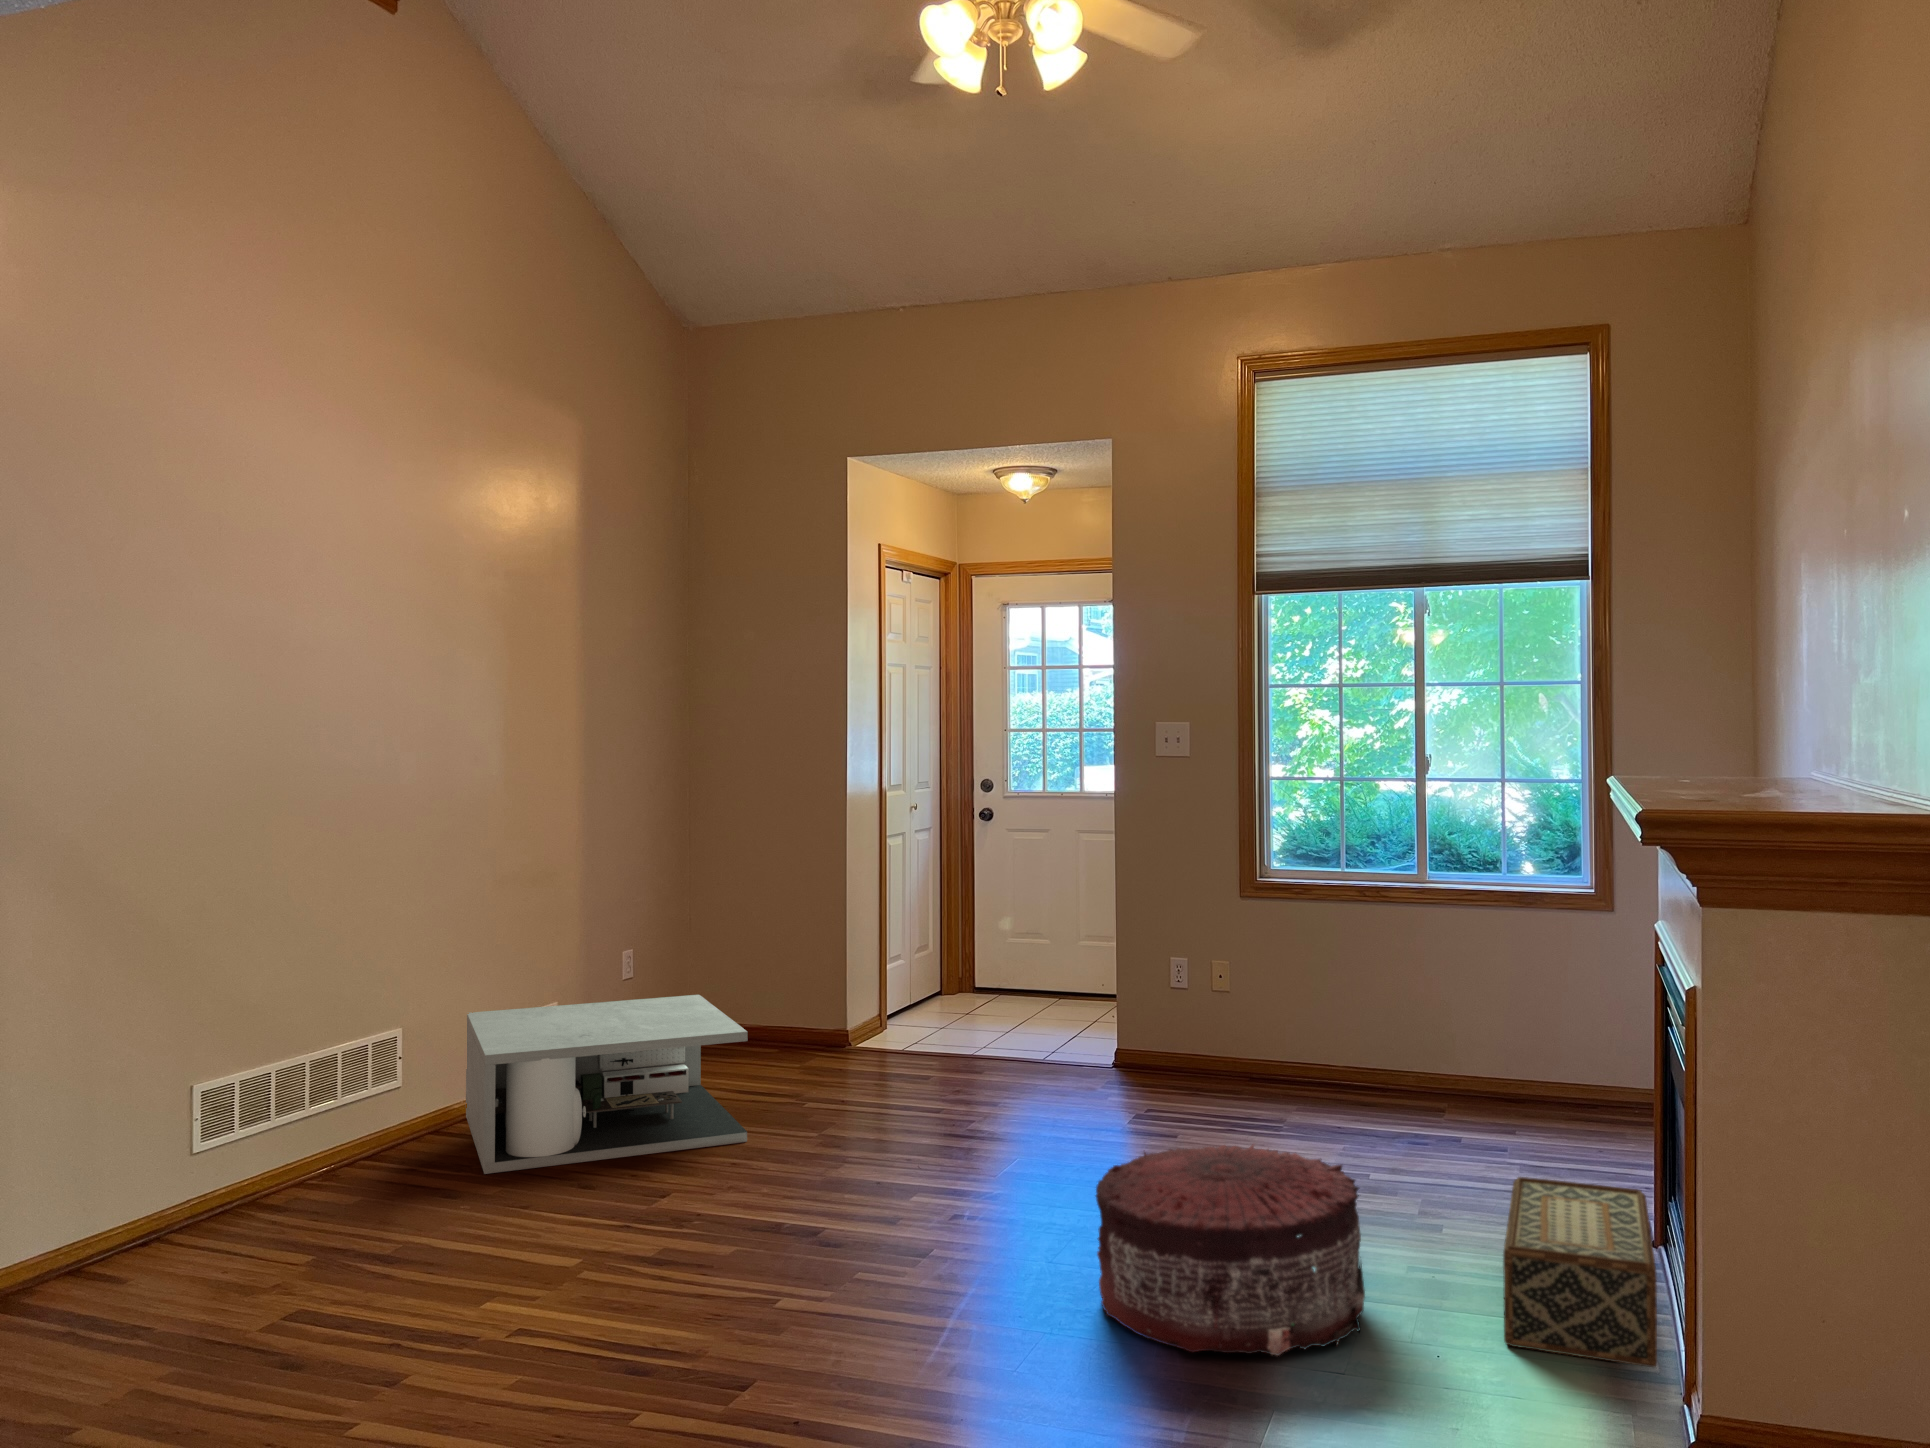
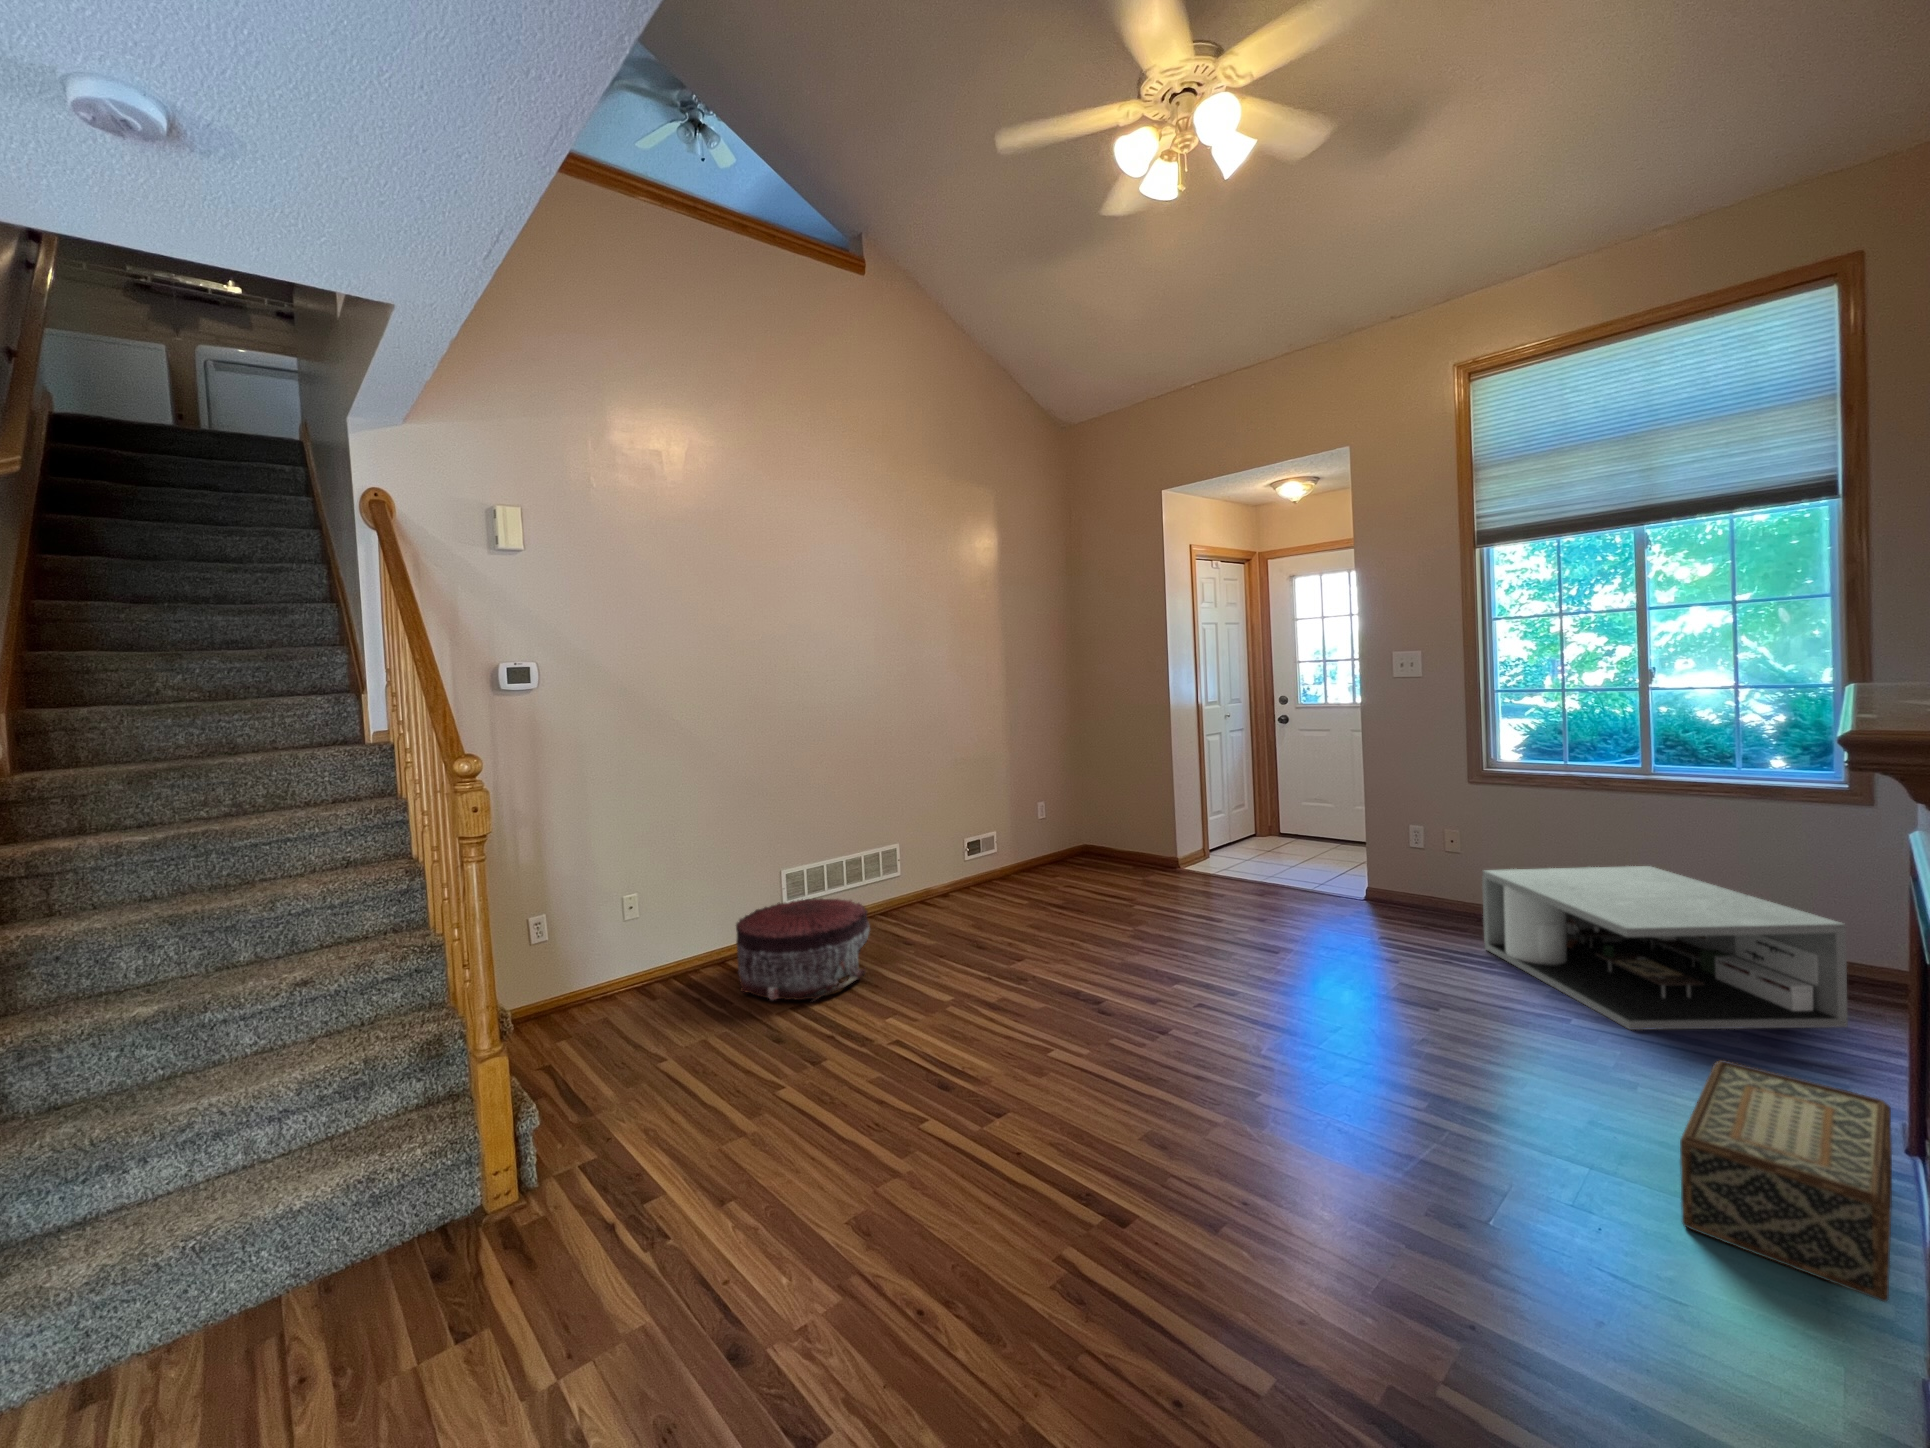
coffee table: present [466,995,748,1174] -> present [1482,866,1848,1030]
pouf: present [1096,1144,1365,1356] -> present [736,899,870,1002]

